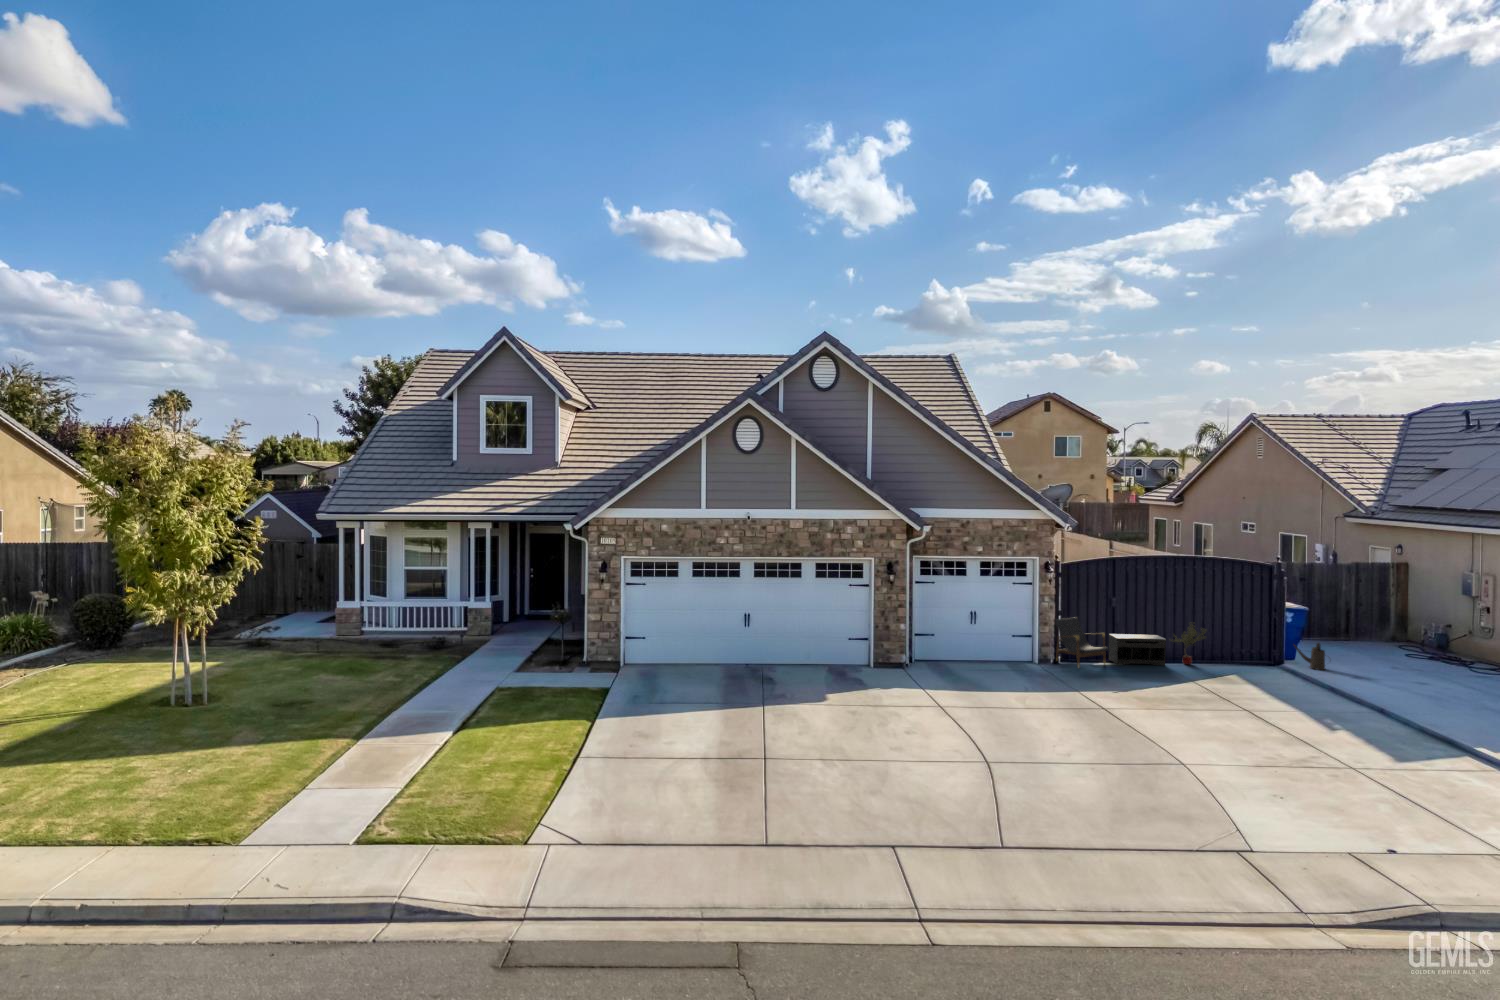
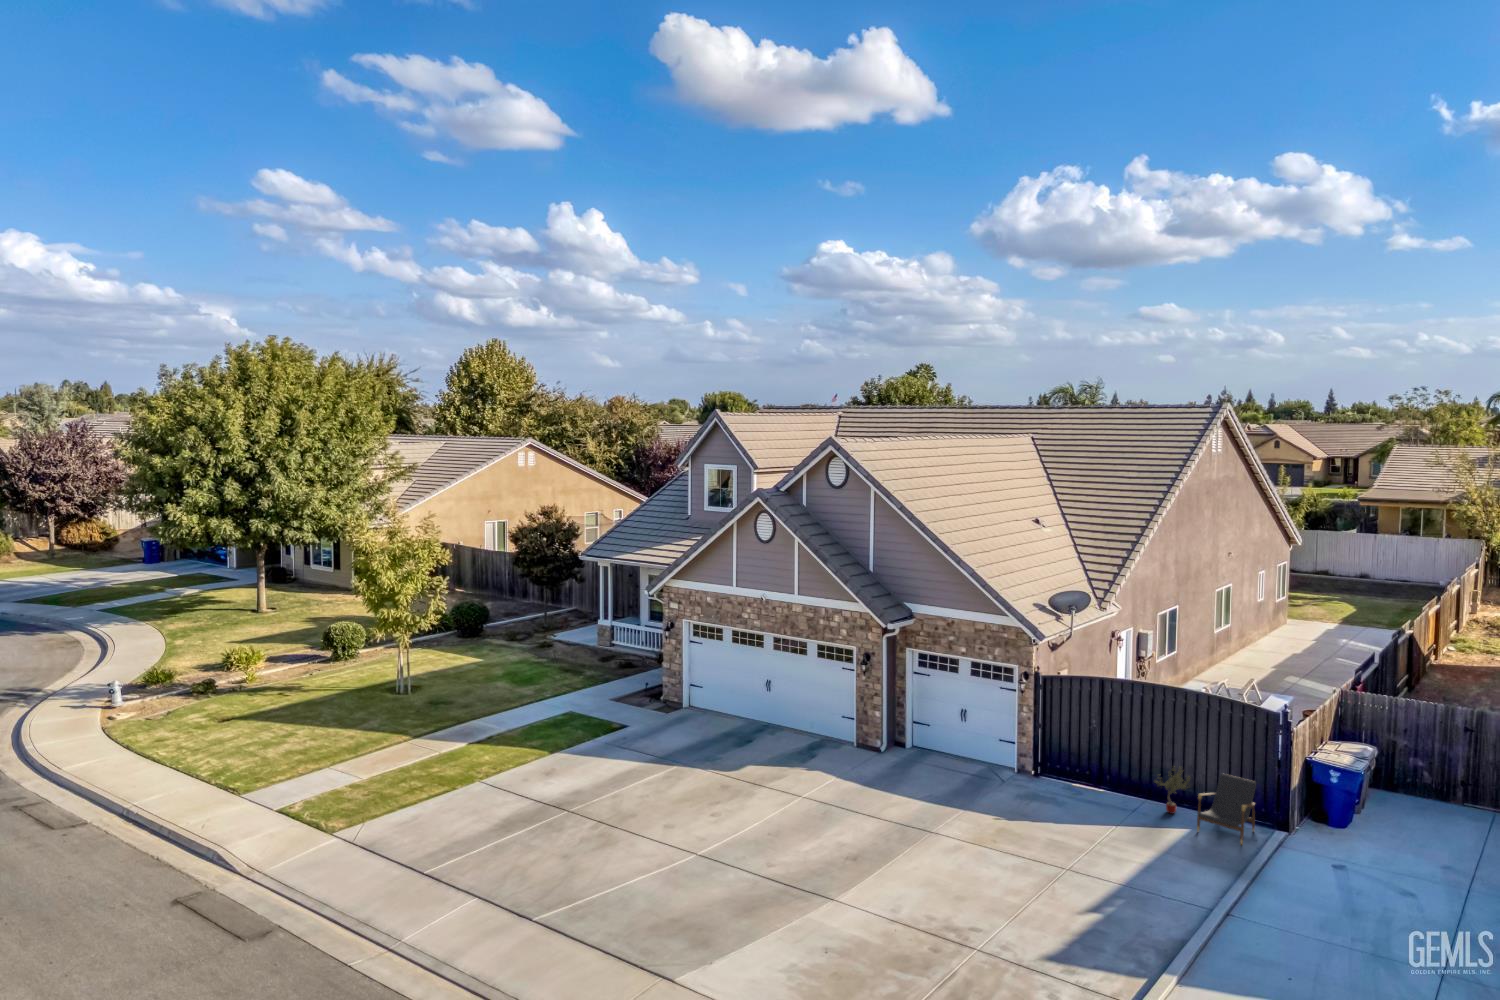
lounge chair: present [1055,618,1108,667] -> present [1197,774,1256,844]
bench: present [1109,634,1166,665] -> none [1088,760,1150,808]
watering can: present [1294,643,1325,670] -> none [1307,819,1332,860]

